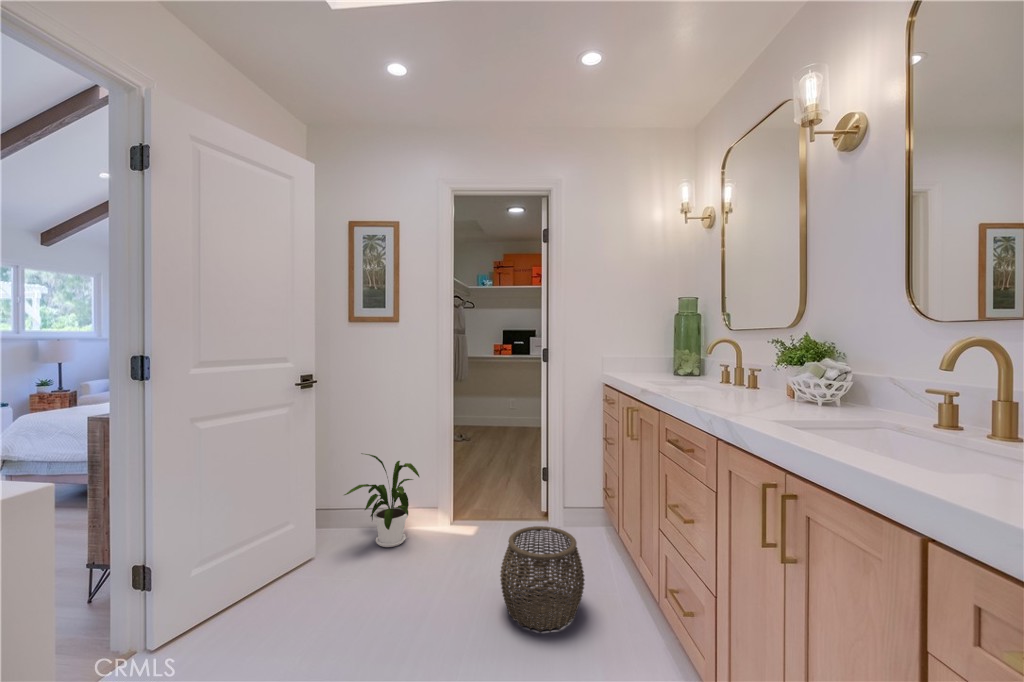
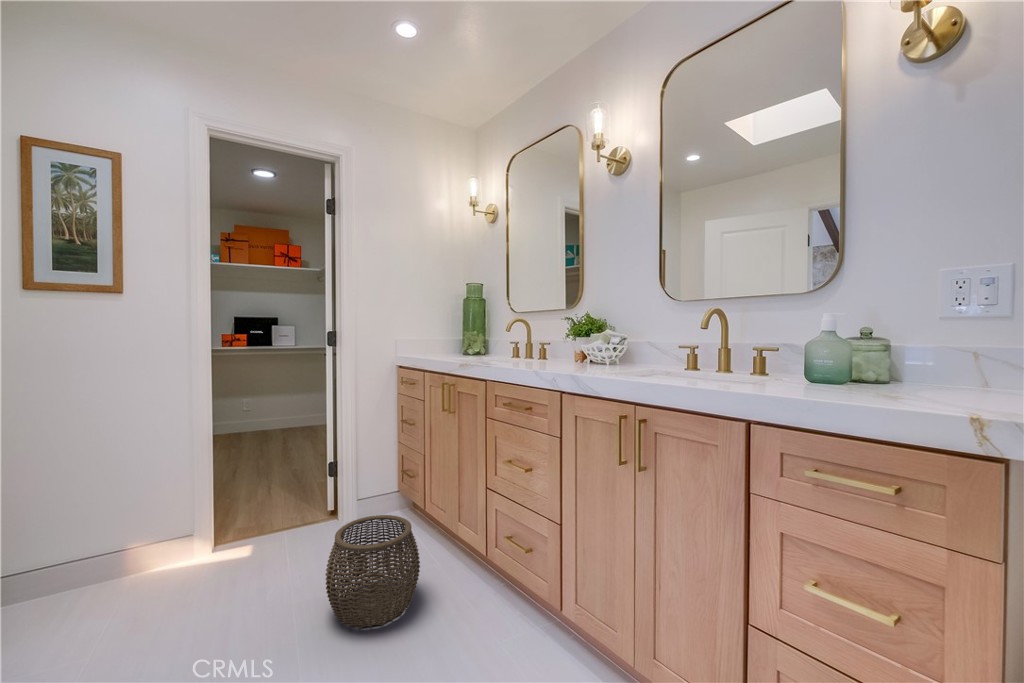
house plant: present [344,454,419,547] -> none [29,485,175,612]

